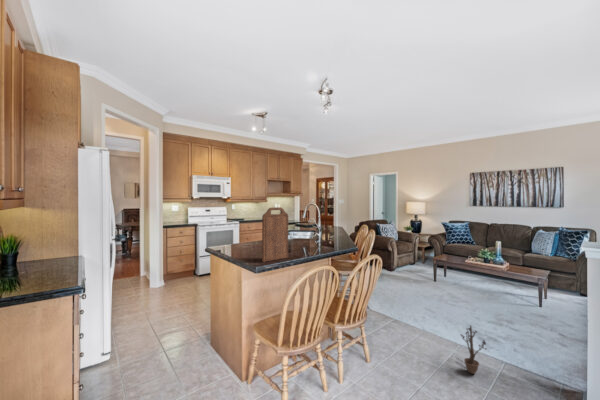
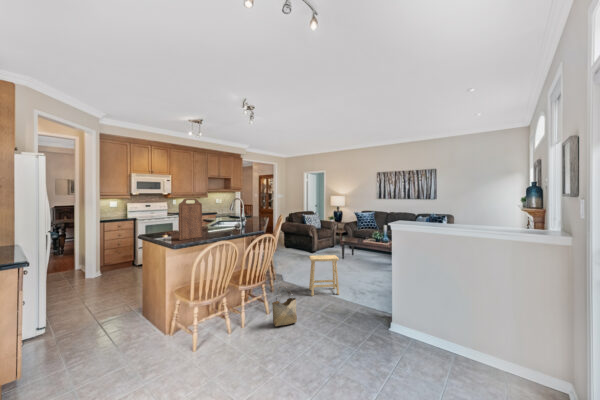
footstool: none [406,281,452,337] -> present [309,255,339,296]
decorative plant: present [461,326,486,374] -> none [336,281,350,315]
woven basket: none [376,327,409,384] -> present [272,287,297,326]

